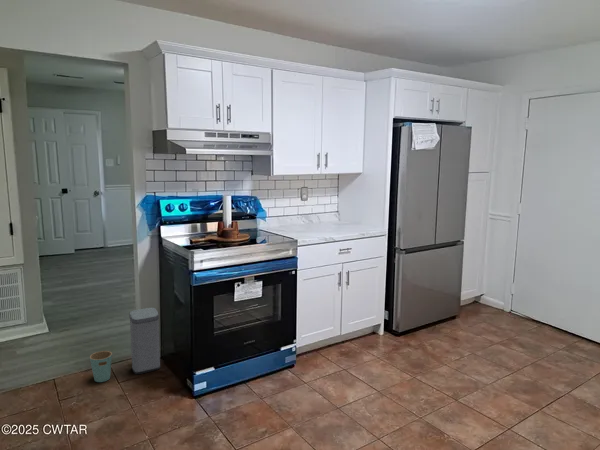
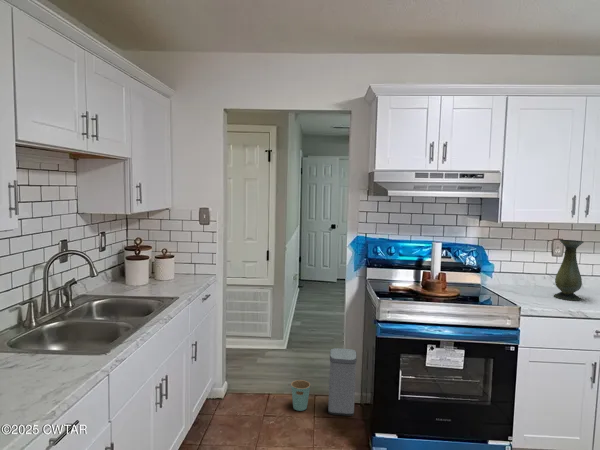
vase: none [309,187,326,231] -> present [554,240,584,301]

